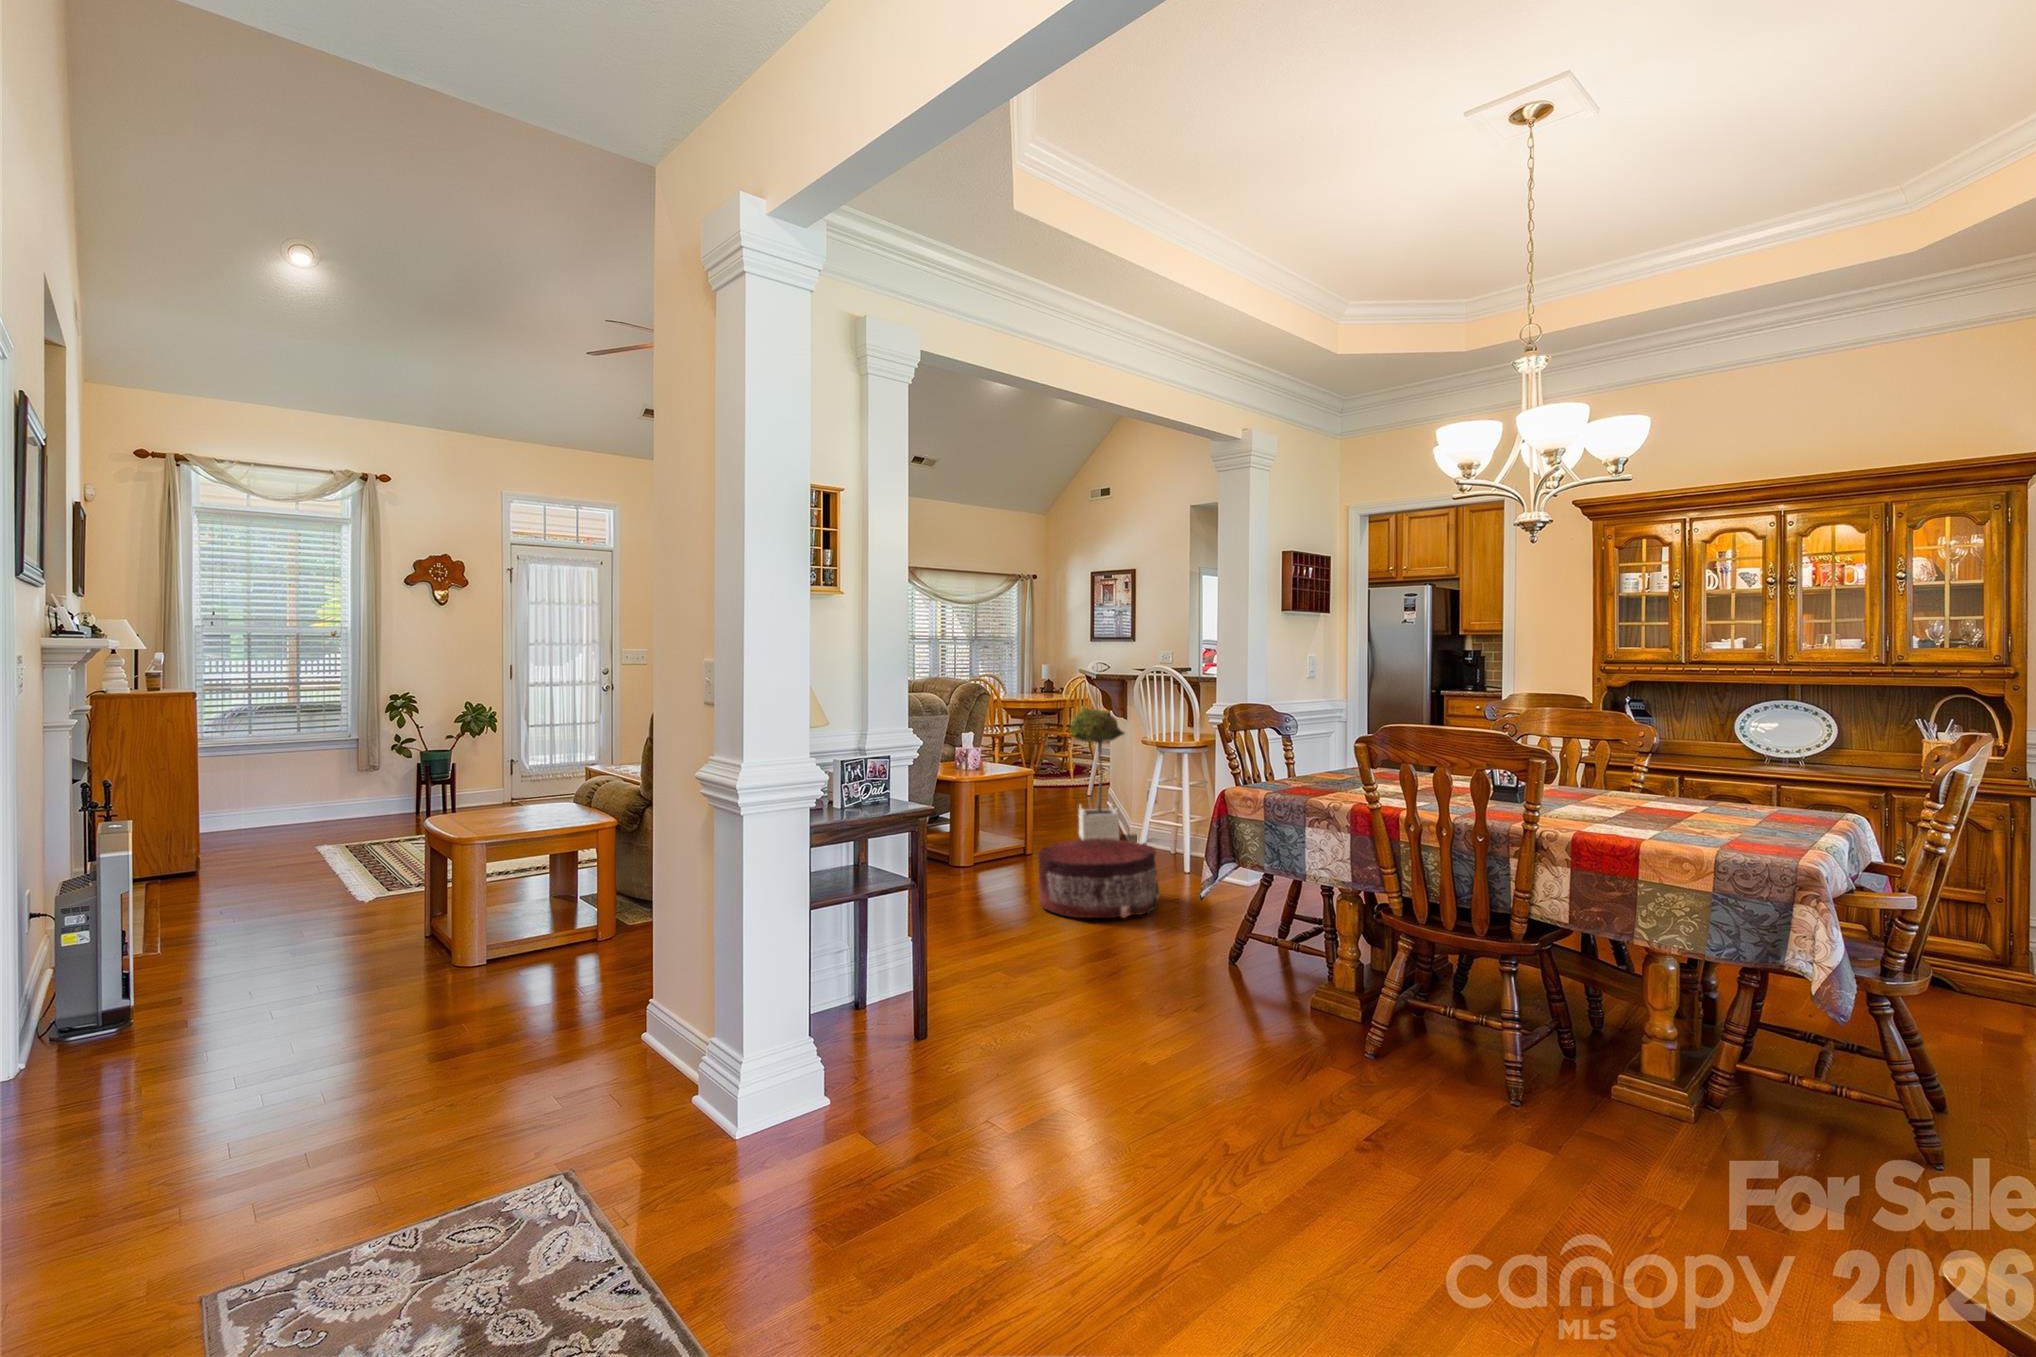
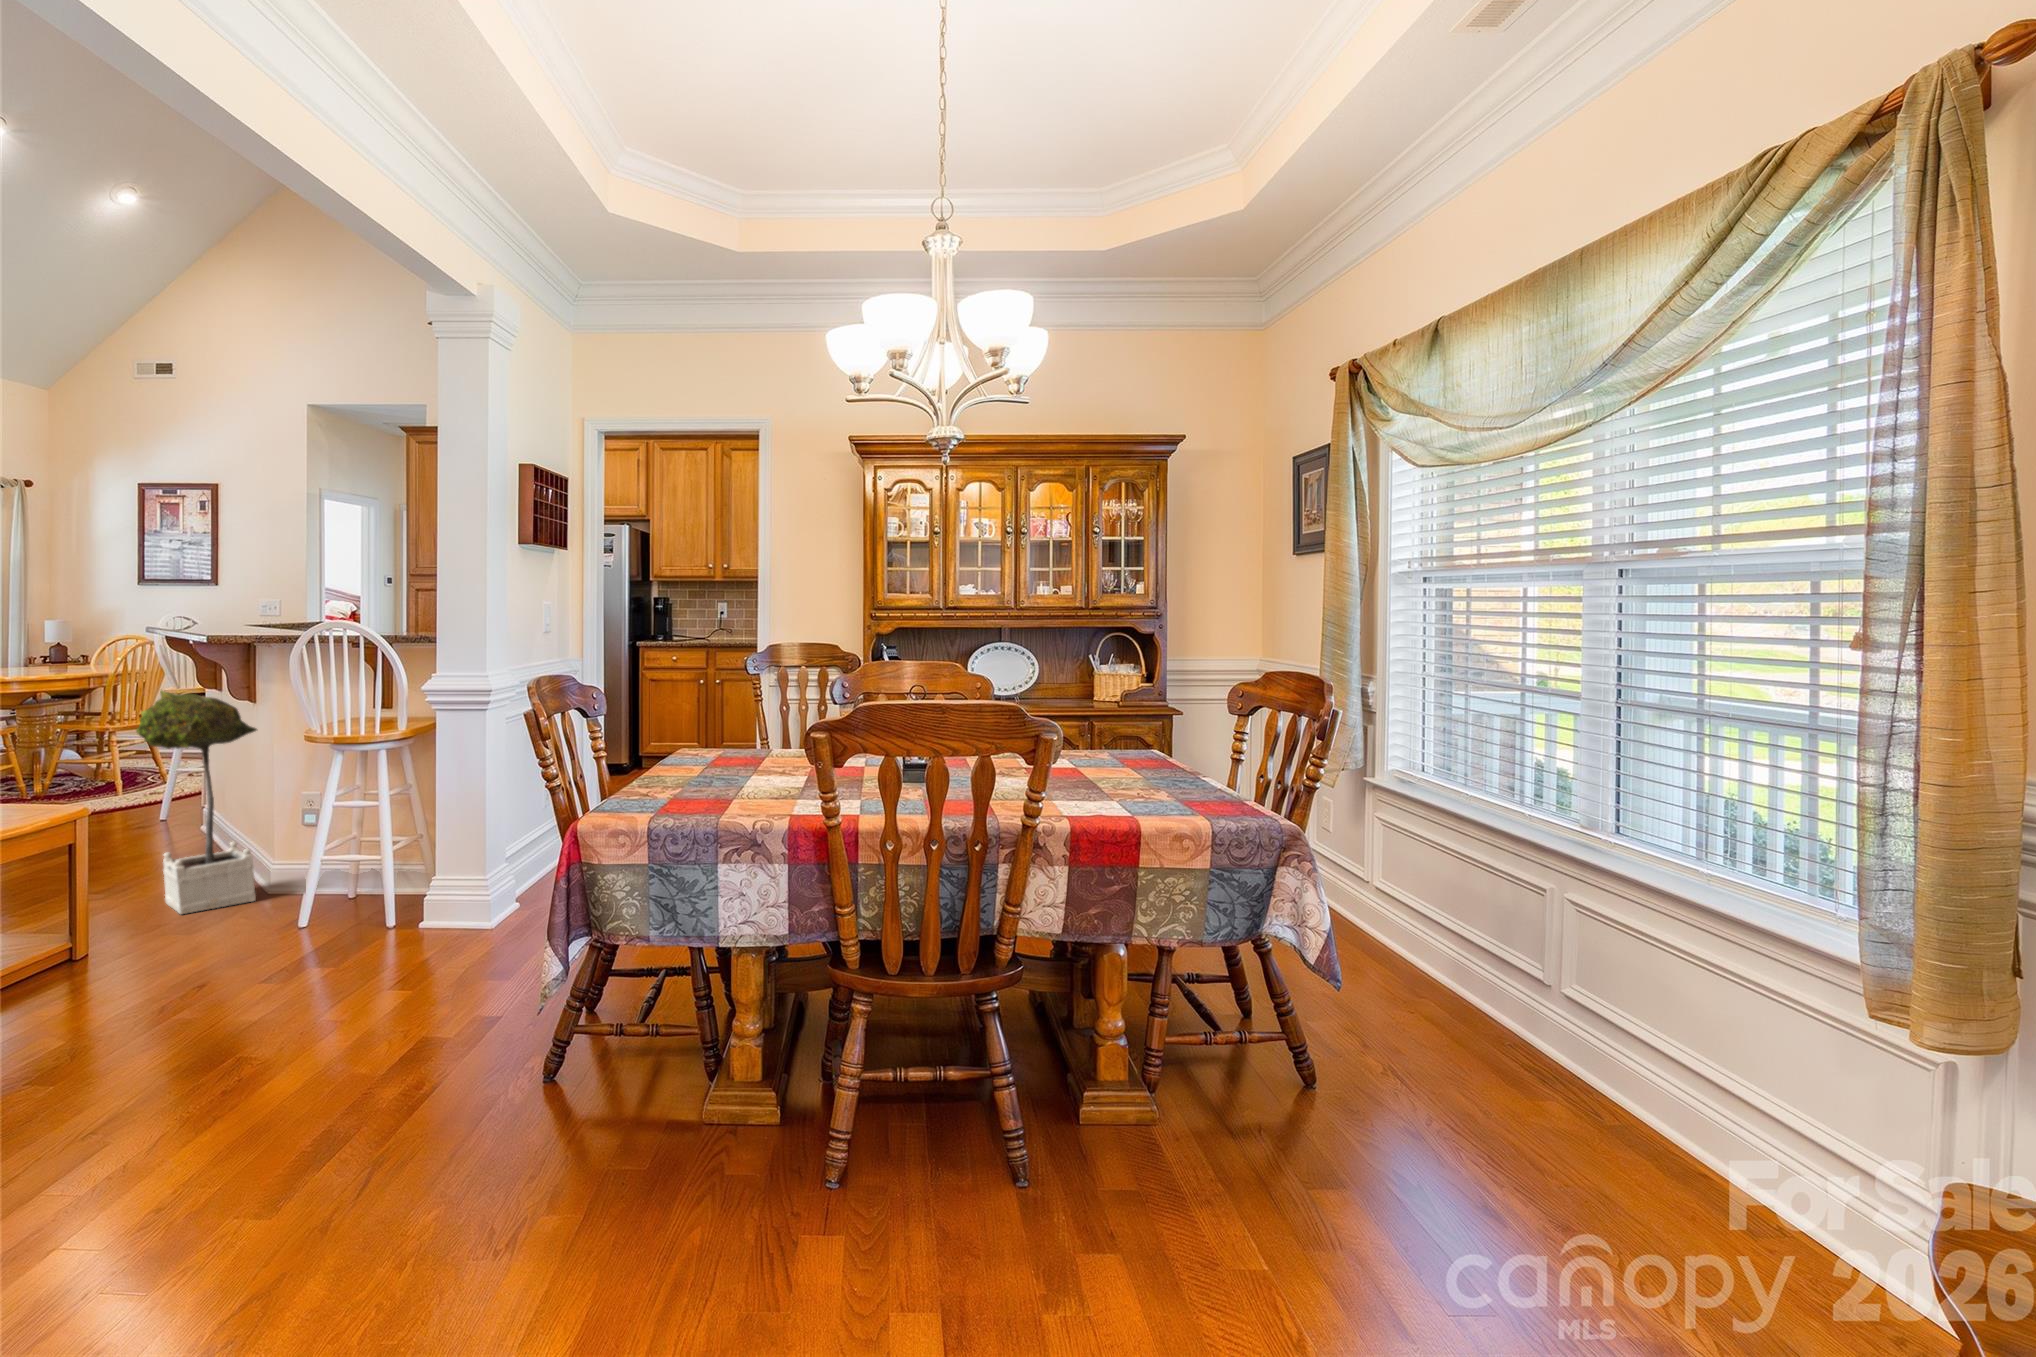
pouf: present [1038,838,1159,918] -> none [107,907,384,1079]

